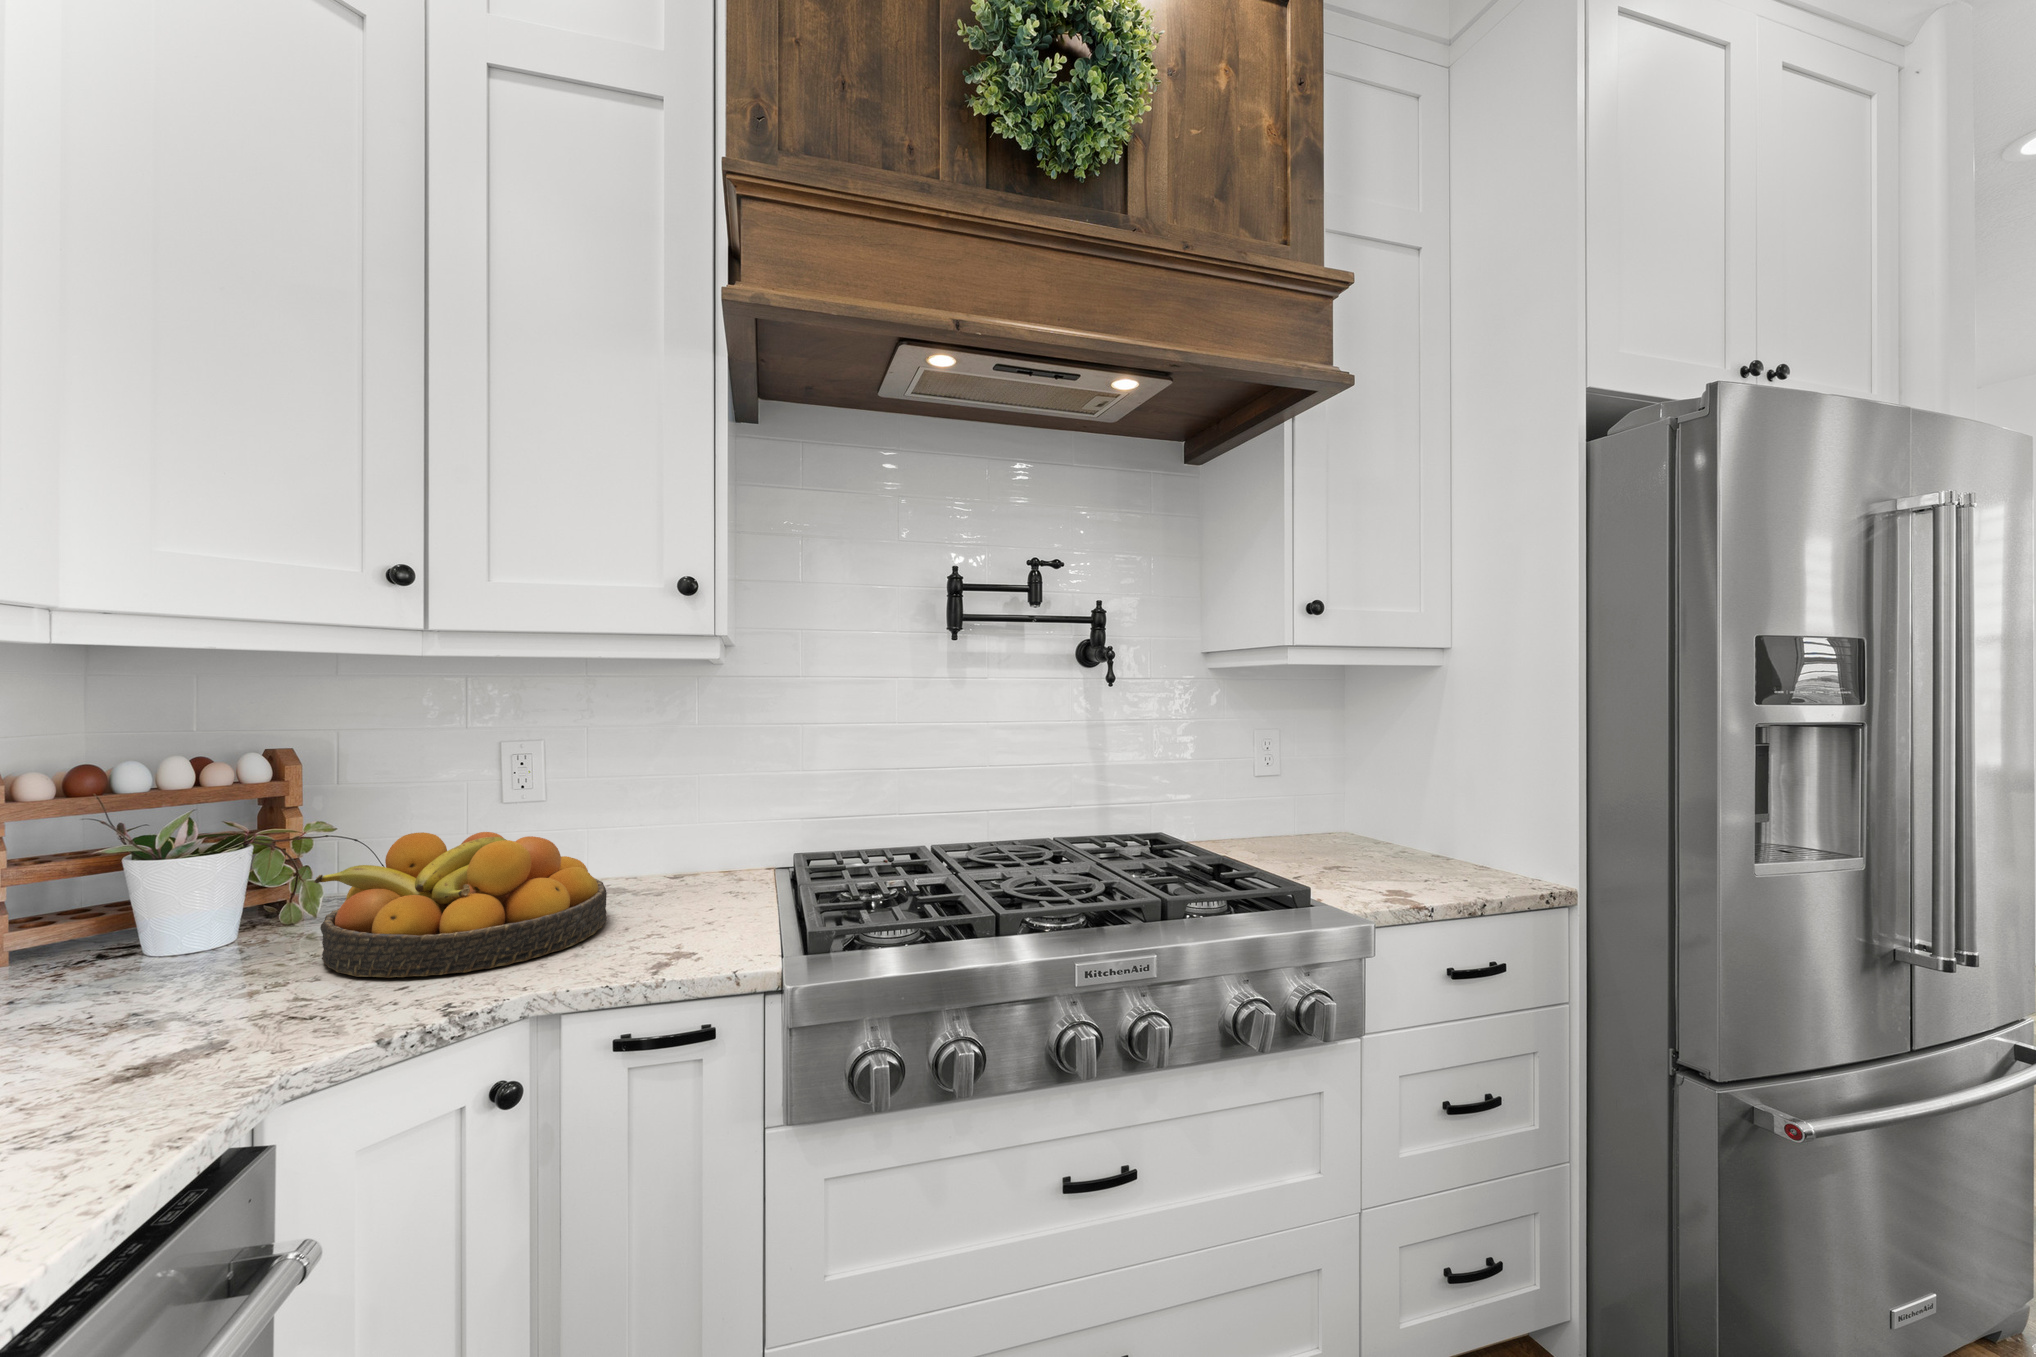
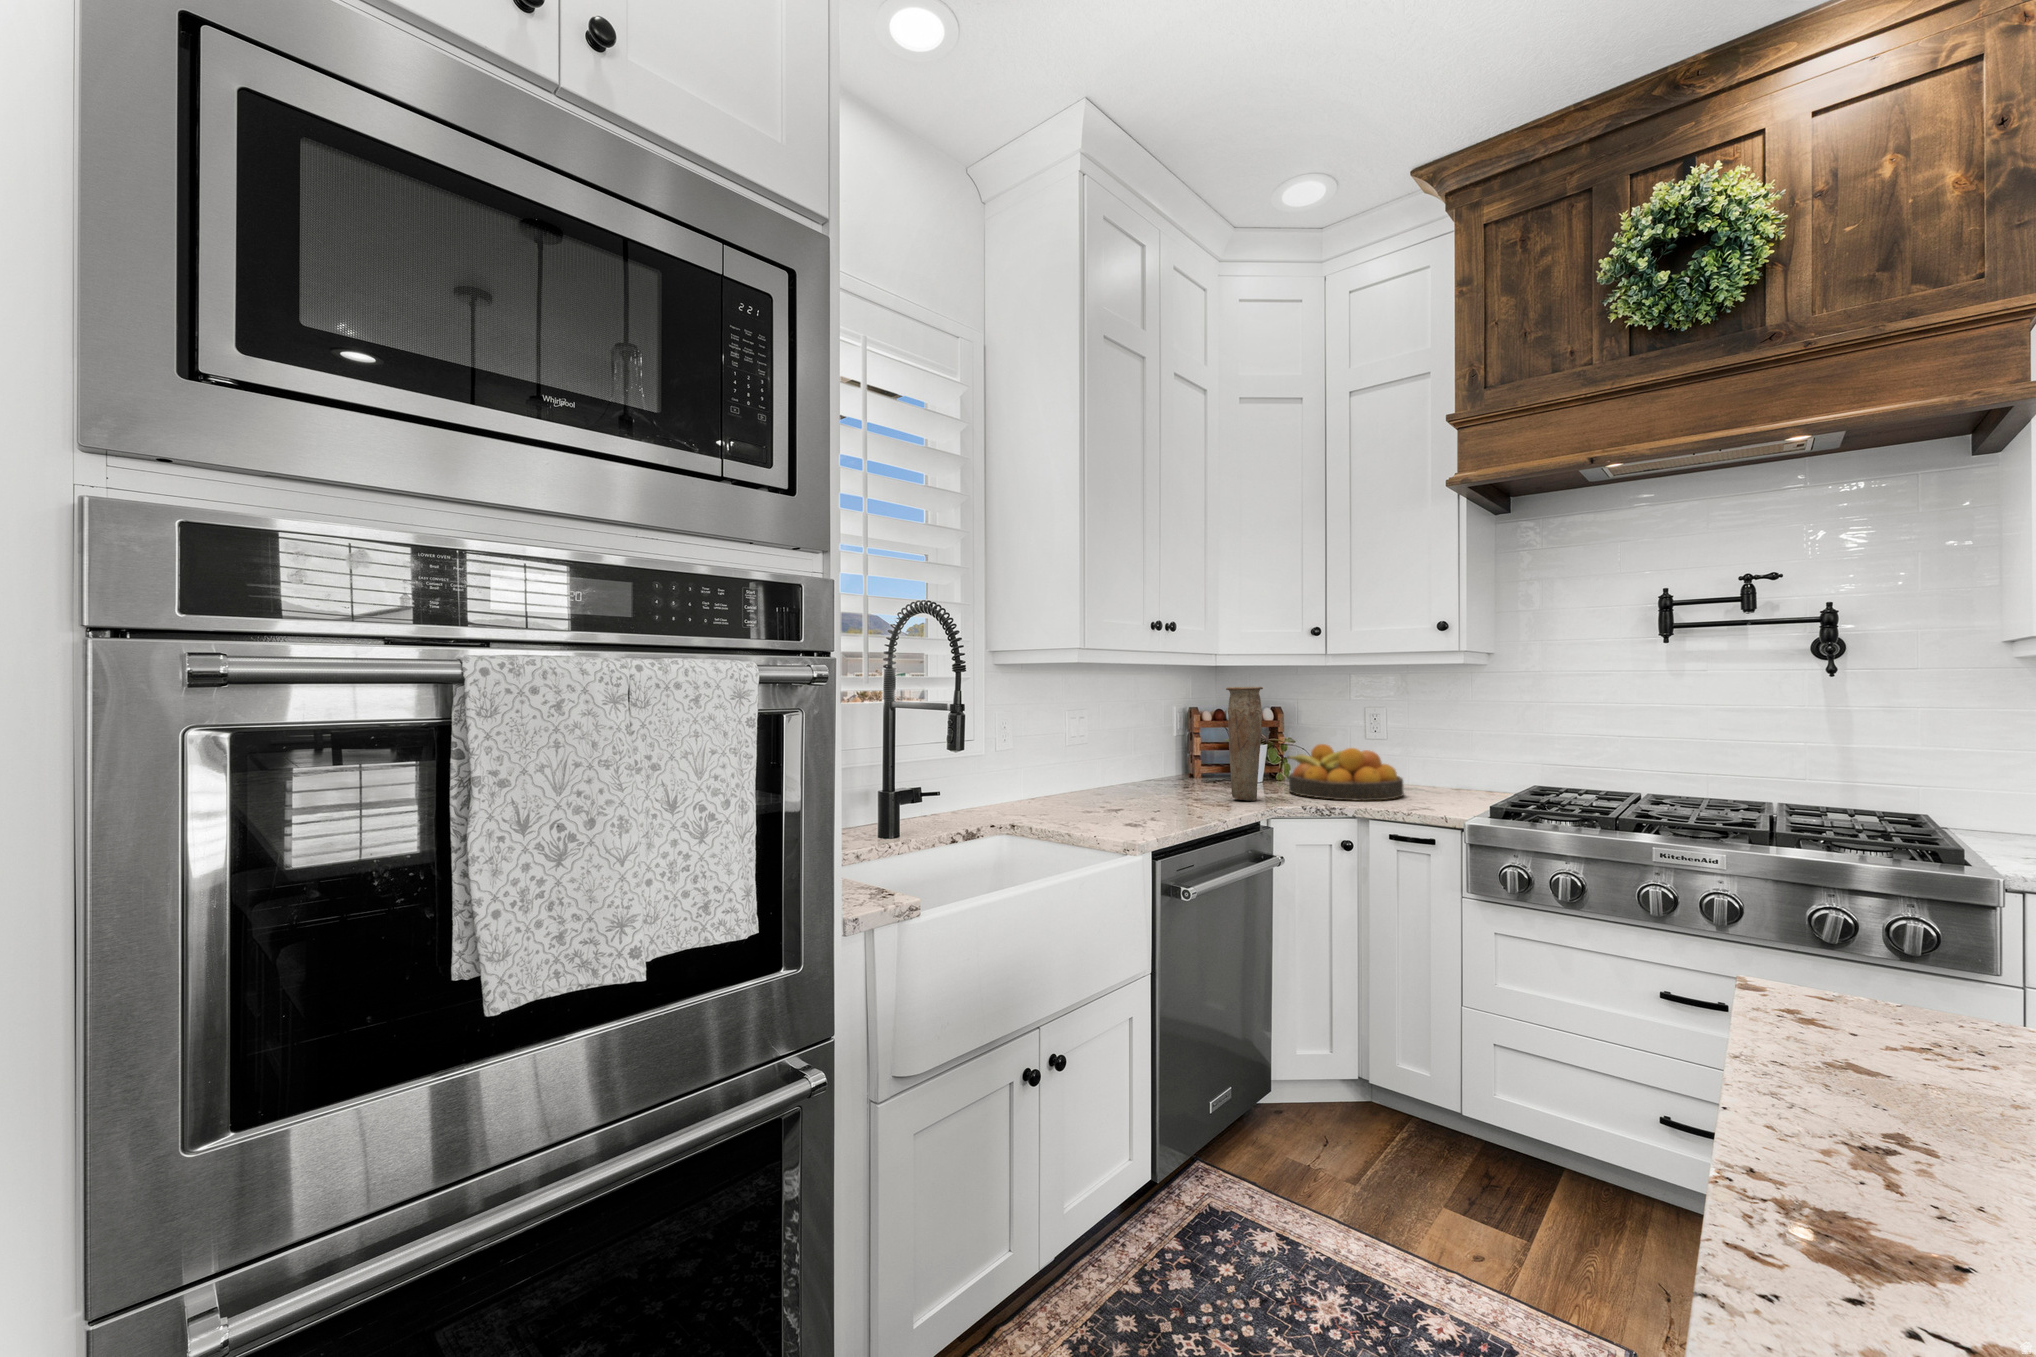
vase: none [87,714,243,1066] -> present [1226,687,1263,801]

